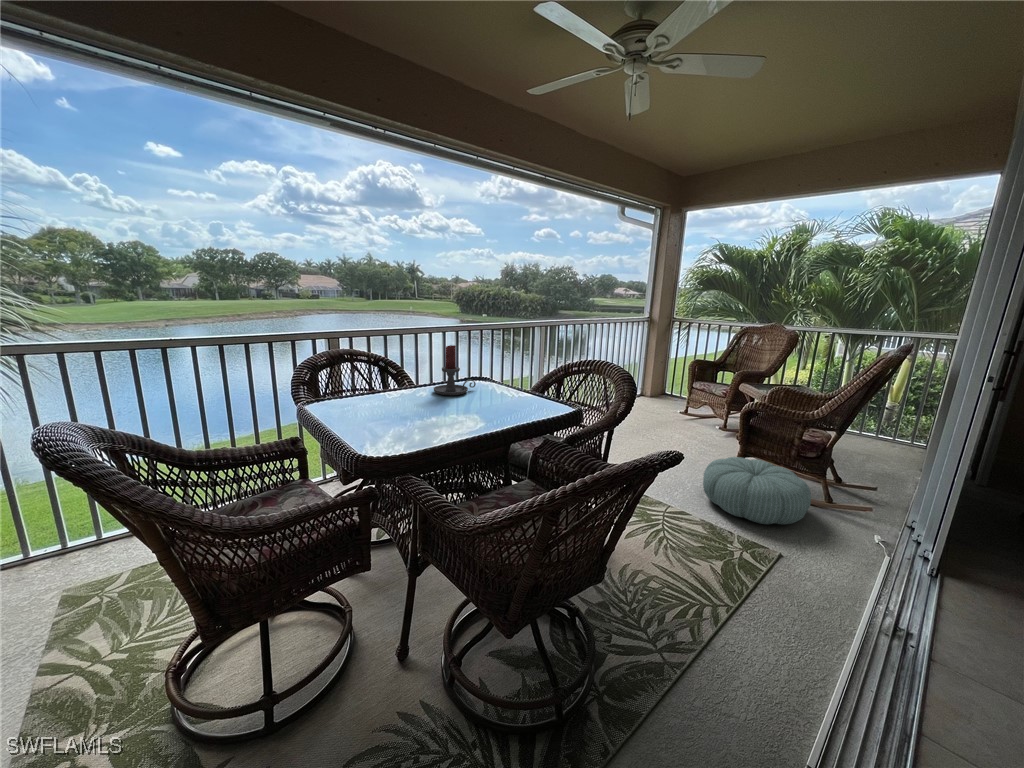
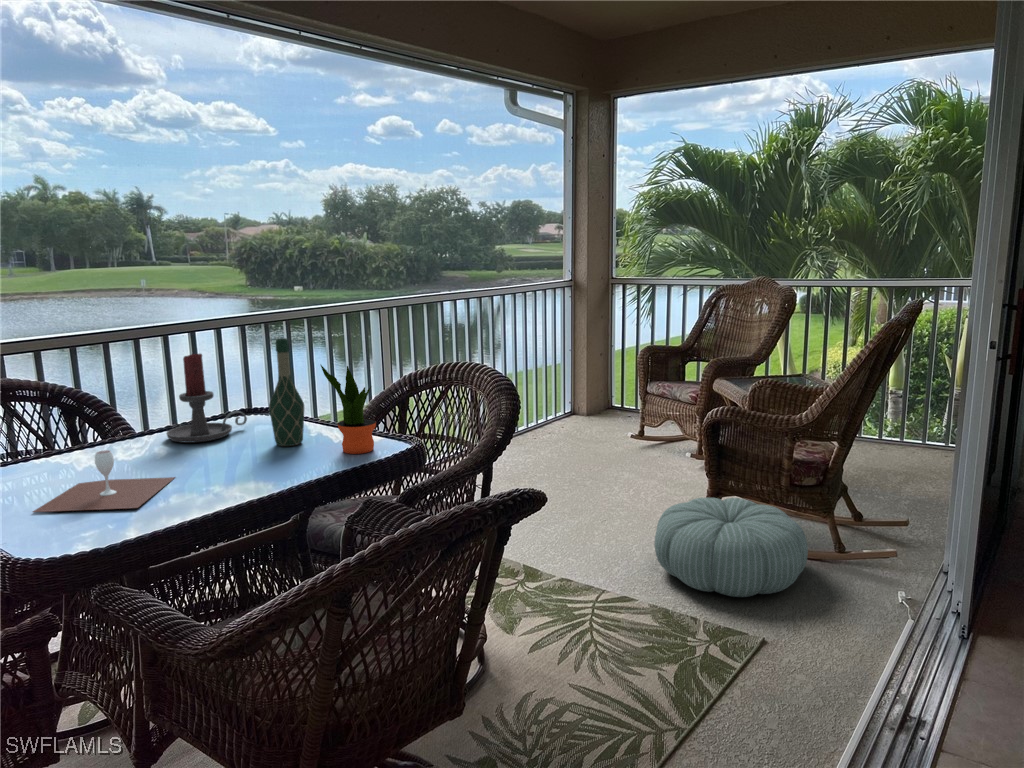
wine bottle: none [491,340,511,403] -> present [269,338,304,446]
potted plant: none [525,357,553,411] -> present [321,365,376,454]
wine glass: none [369,397,441,432] -> present [33,450,175,512]

